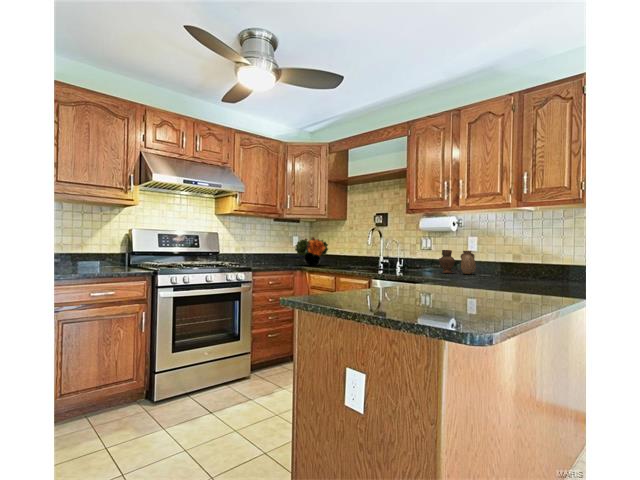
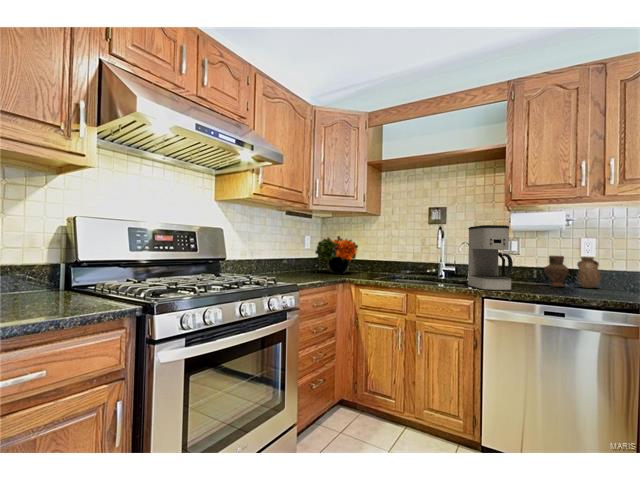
coffee maker: none [374,228,401,273] -> present [468,225,513,291]

